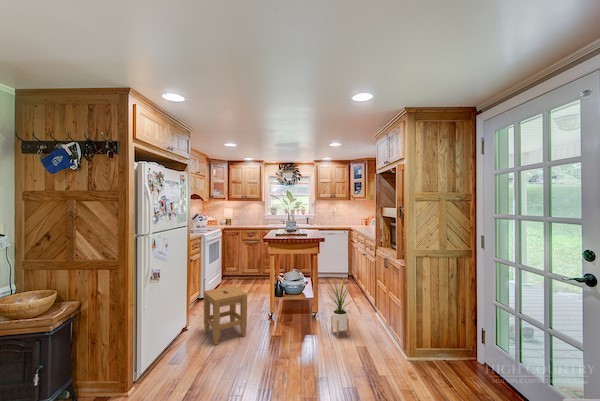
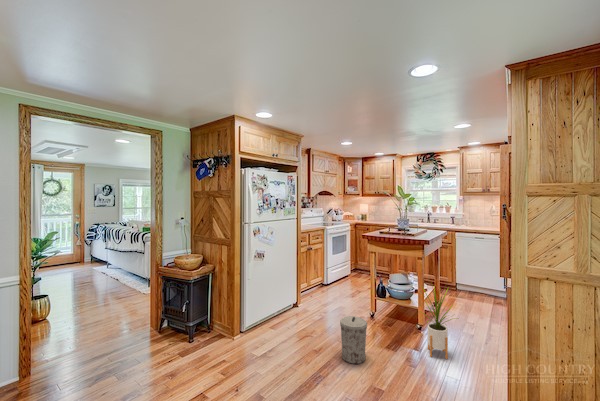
stool: present [204,286,247,345] -> none [307,277,339,325]
trash can: none [269,321,296,369] -> present [340,316,367,364]

